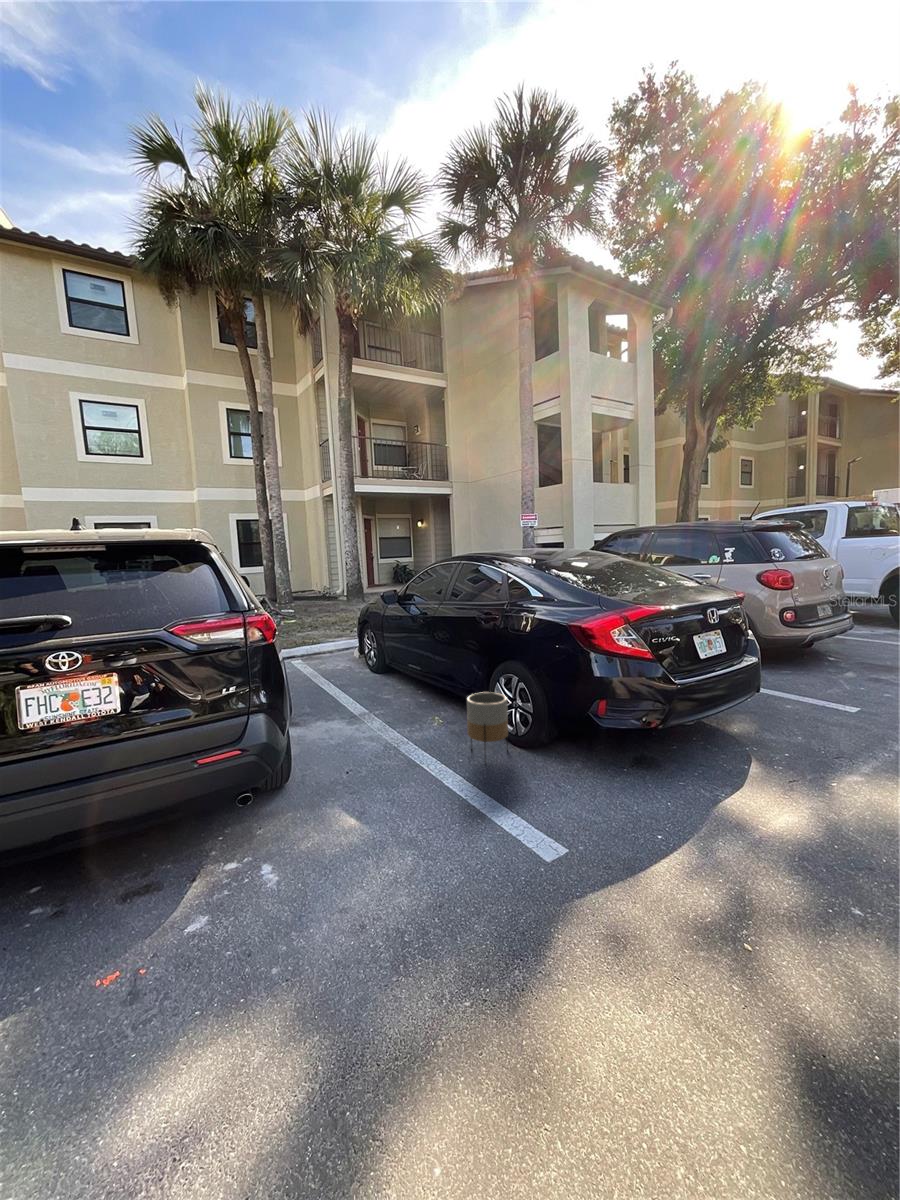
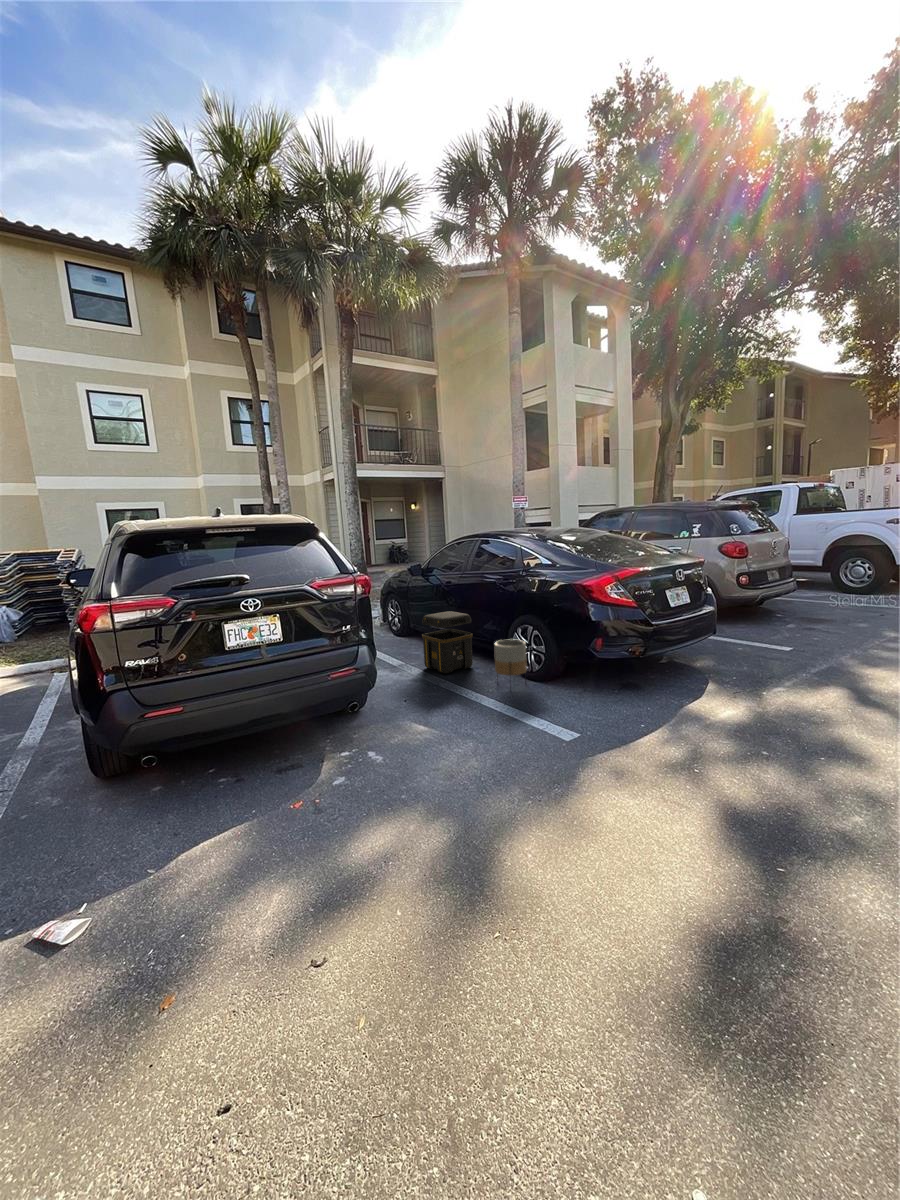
toolbox: none [385,650,447,730] -> present [422,611,473,673]

